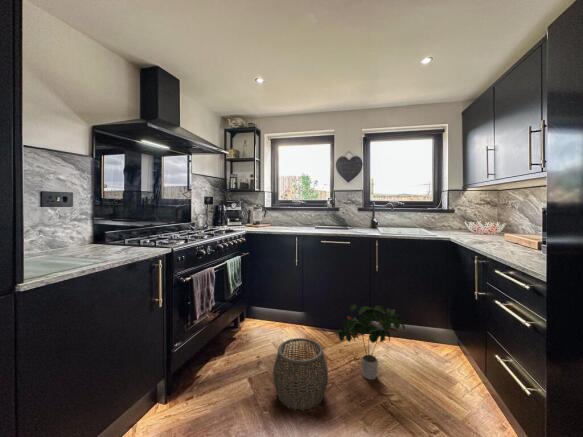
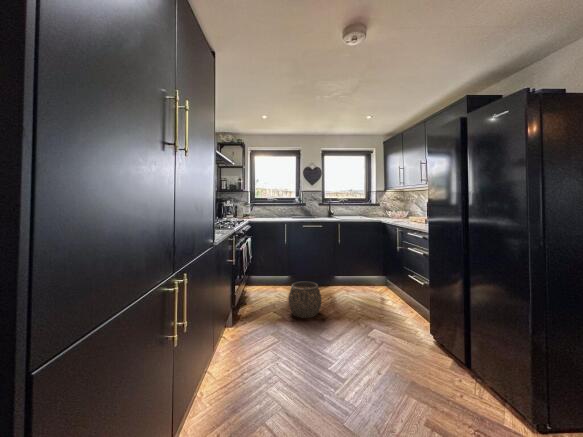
potted plant: present [336,304,405,380] -> none [319,259,359,303]

